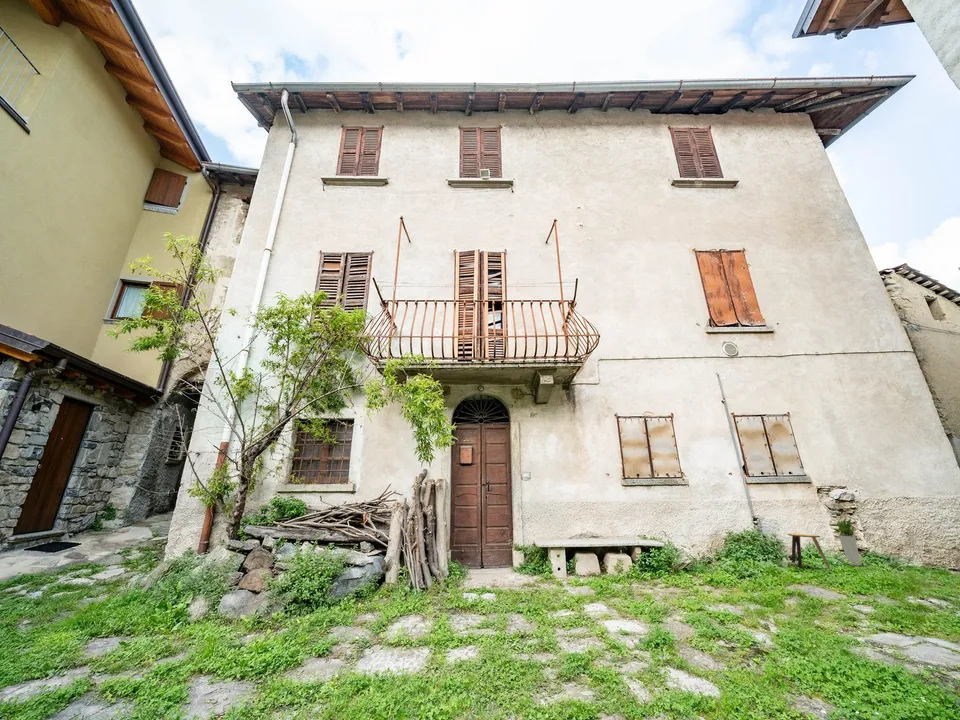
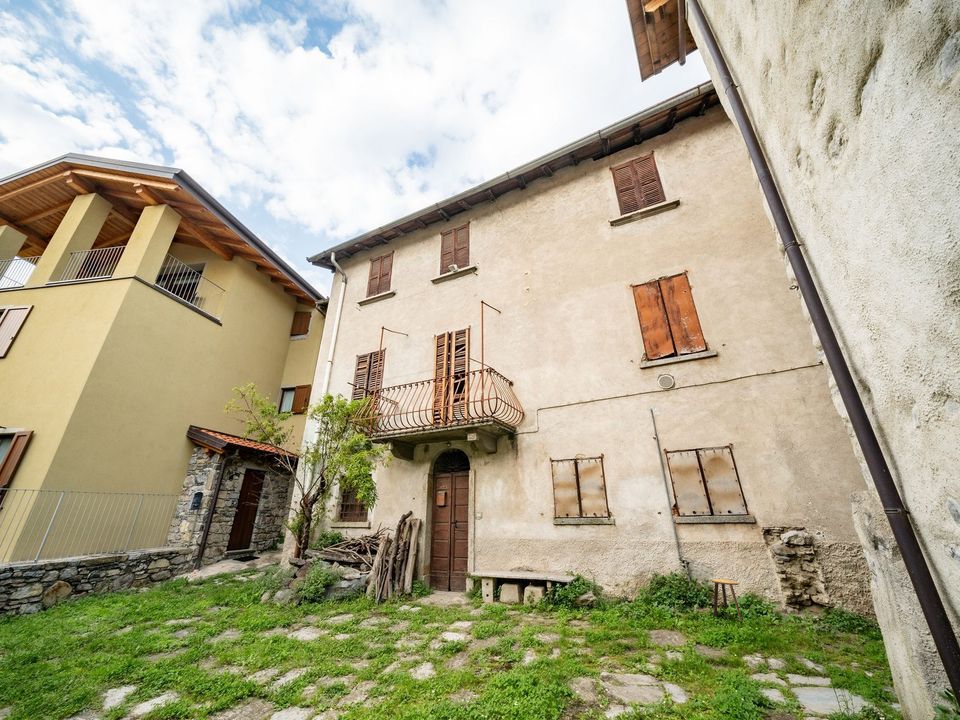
planter: present [837,519,861,566] -> none [775,566,808,622]

